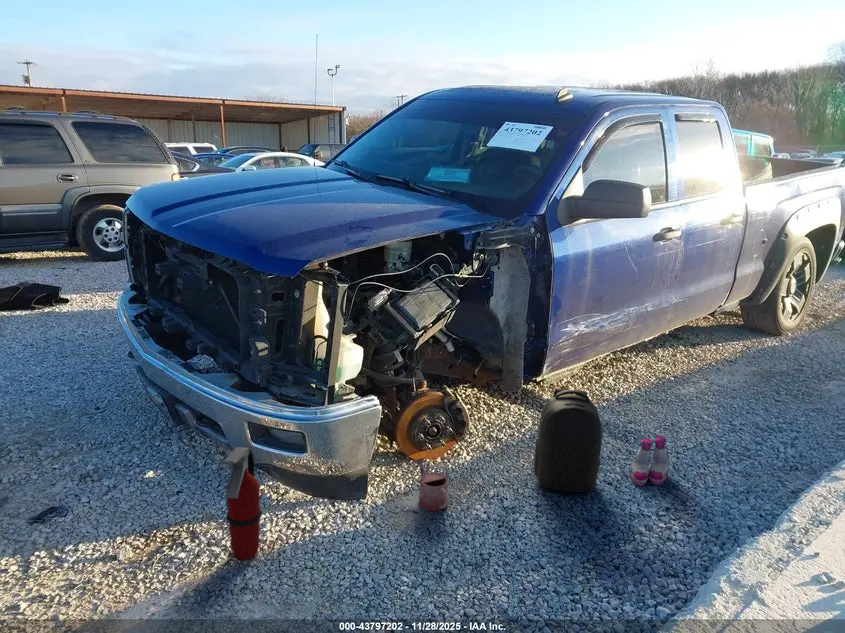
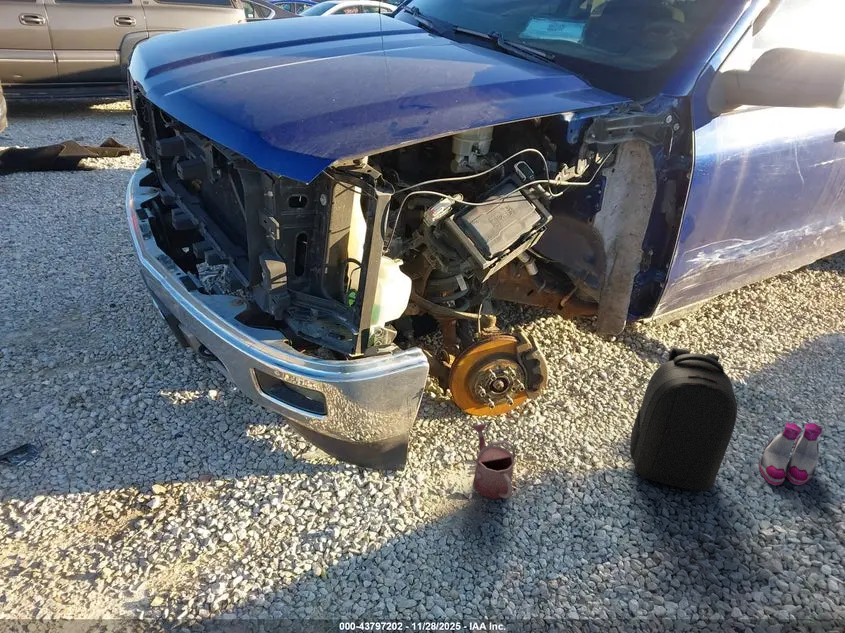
fire extinguisher: present [223,447,262,560] -> none [193,415,257,552]

